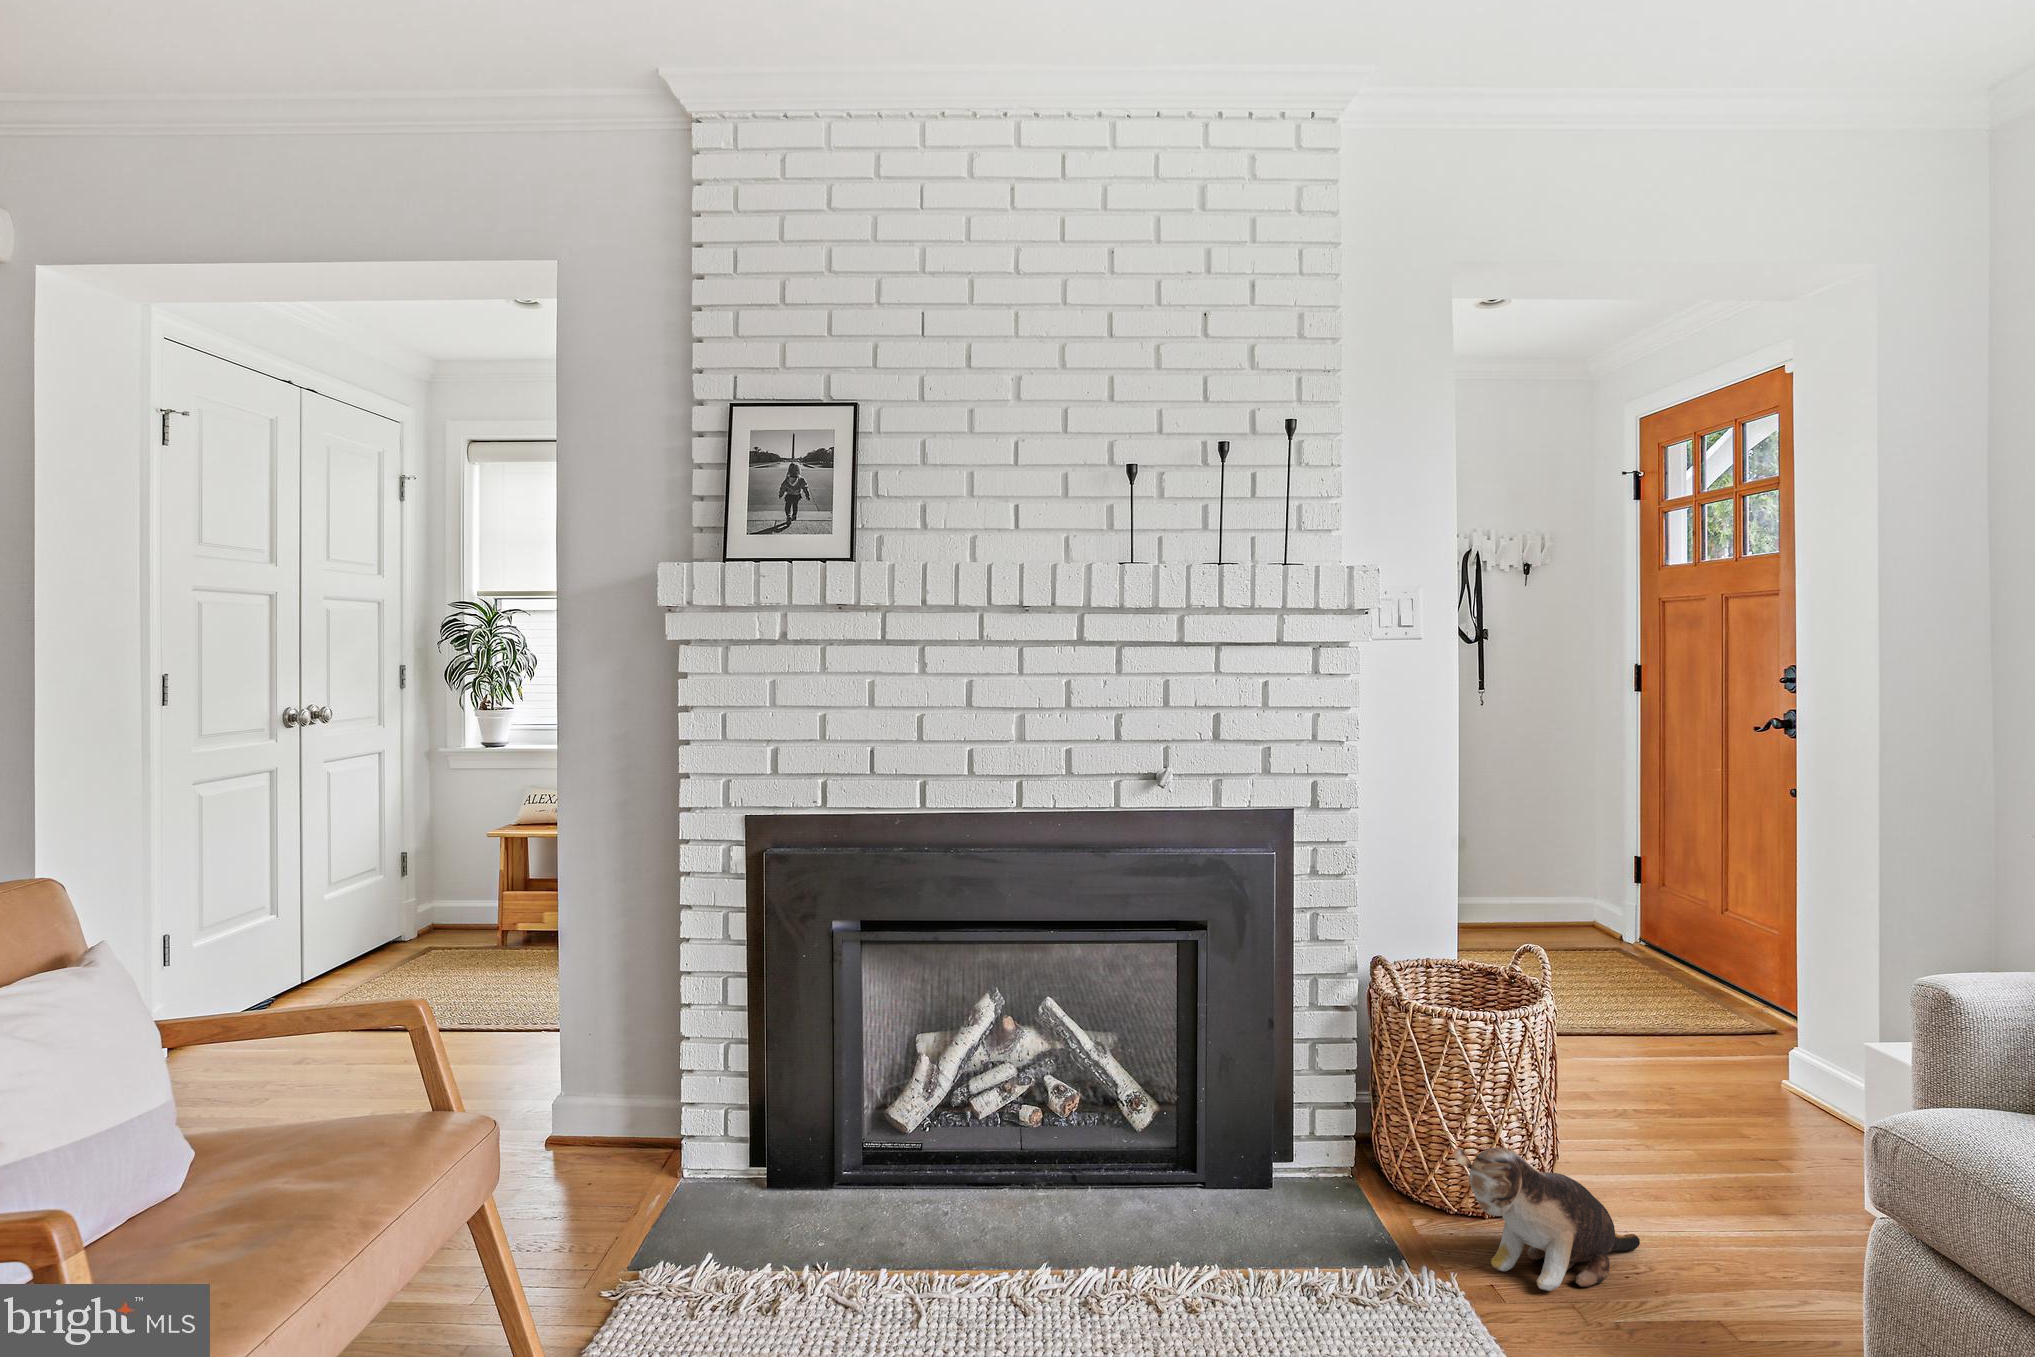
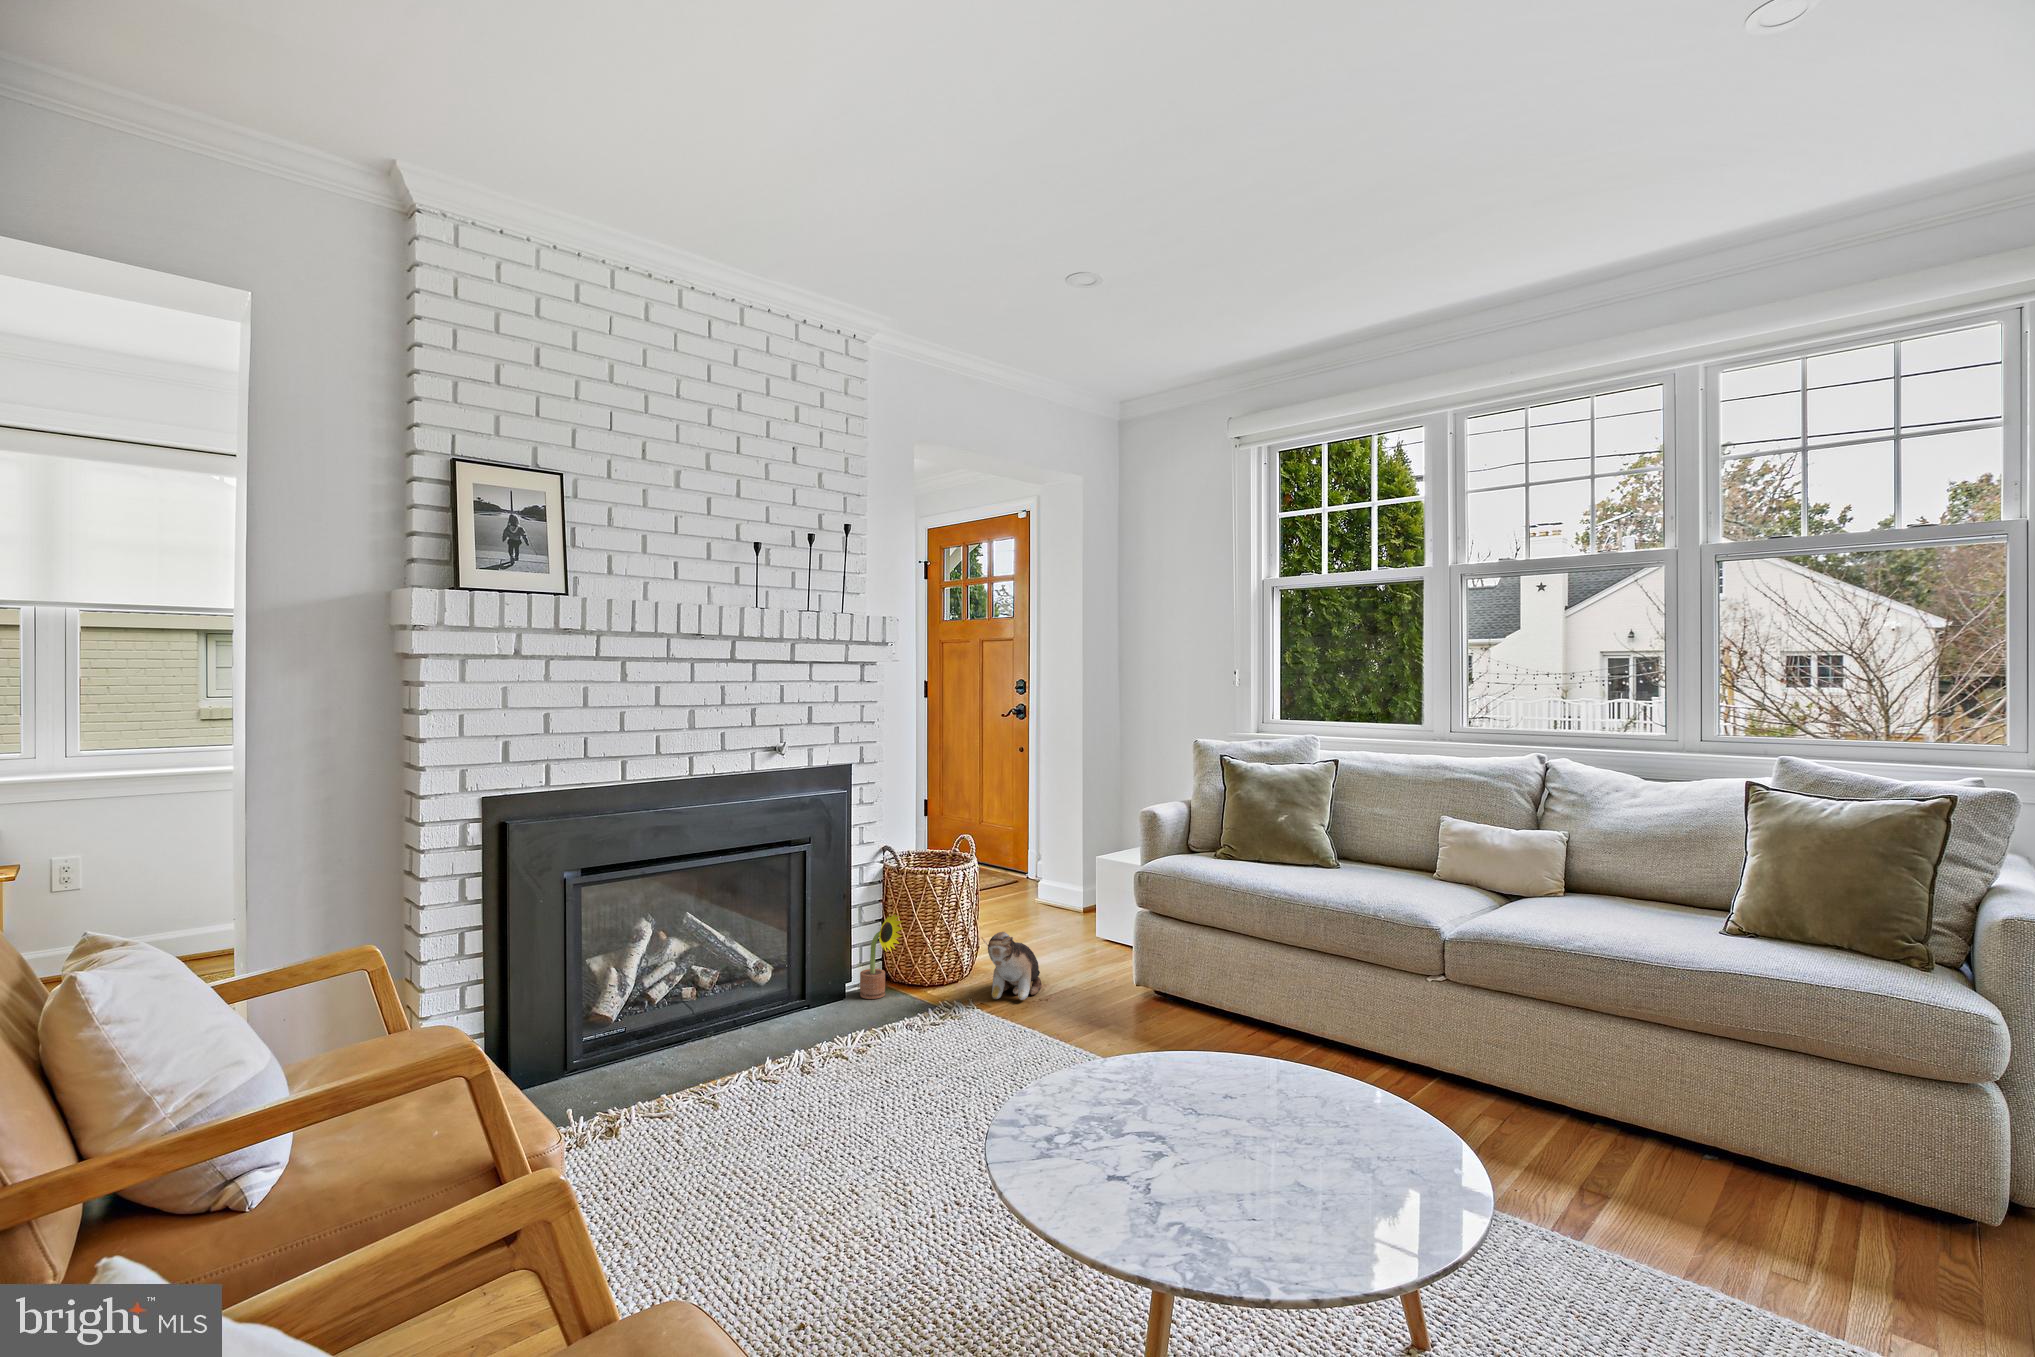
decorative plant: none [1287,1066,1361,1202] -> present [860,914,903,999]

